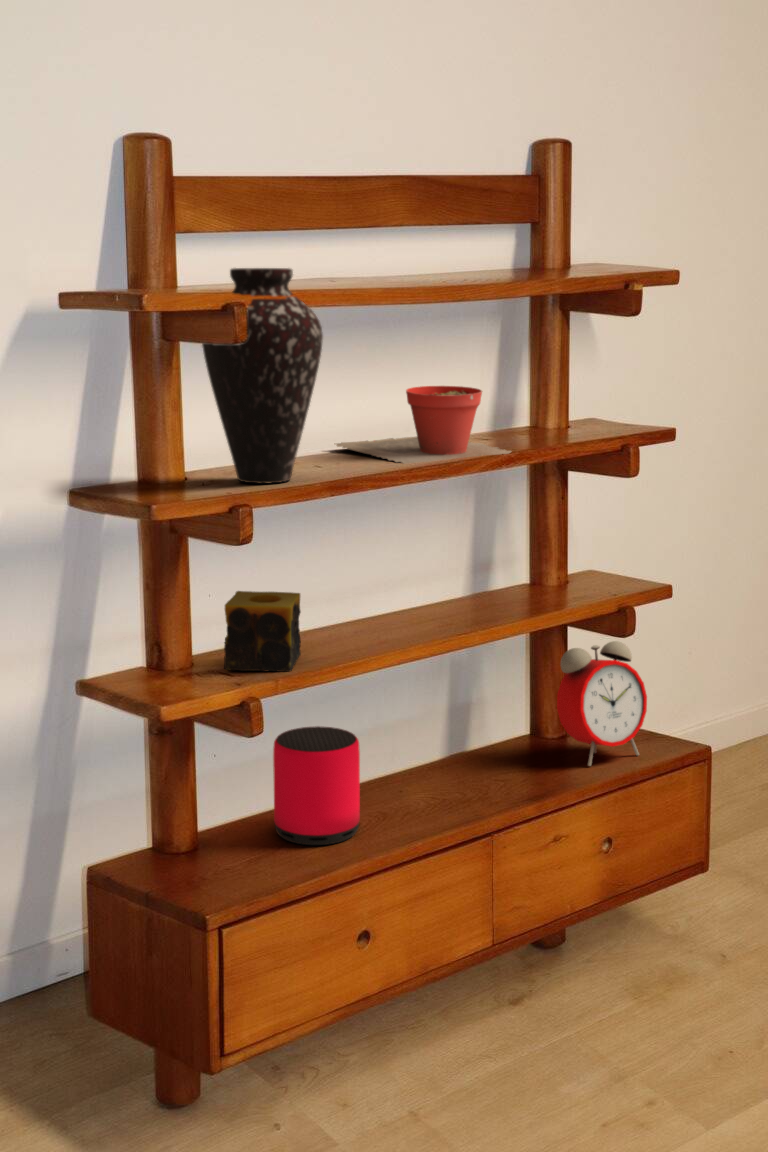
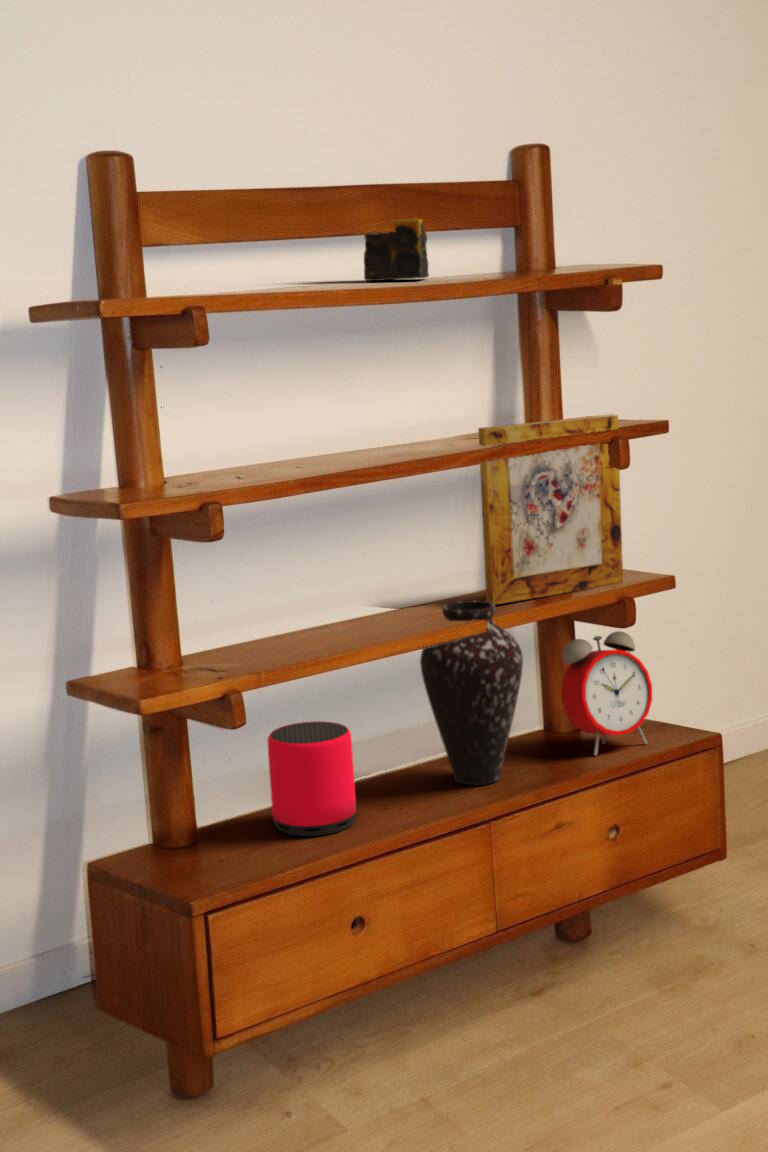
vase: present [202,268,323,484] -> present [420,600,523,785]
plant pot: present [336,386,511,464] -> none [322,385,495,461]
picture frame: none [491,422,630,612] -> present [478,414,623,604]
candle: present [224,591,301,672] -> present [364,219,429,281]

